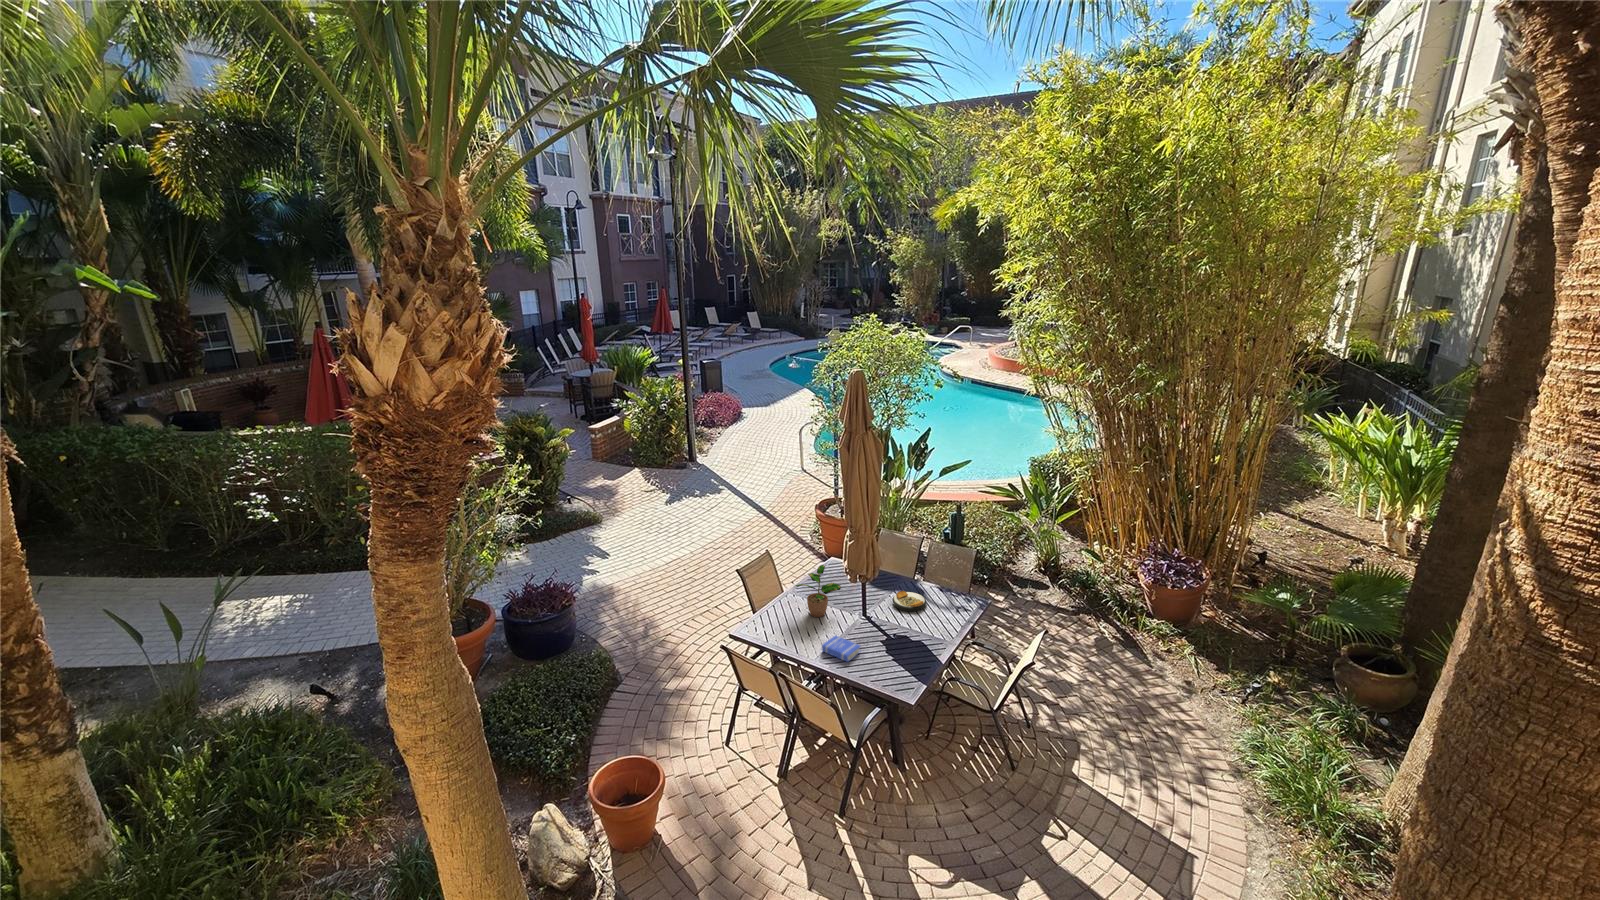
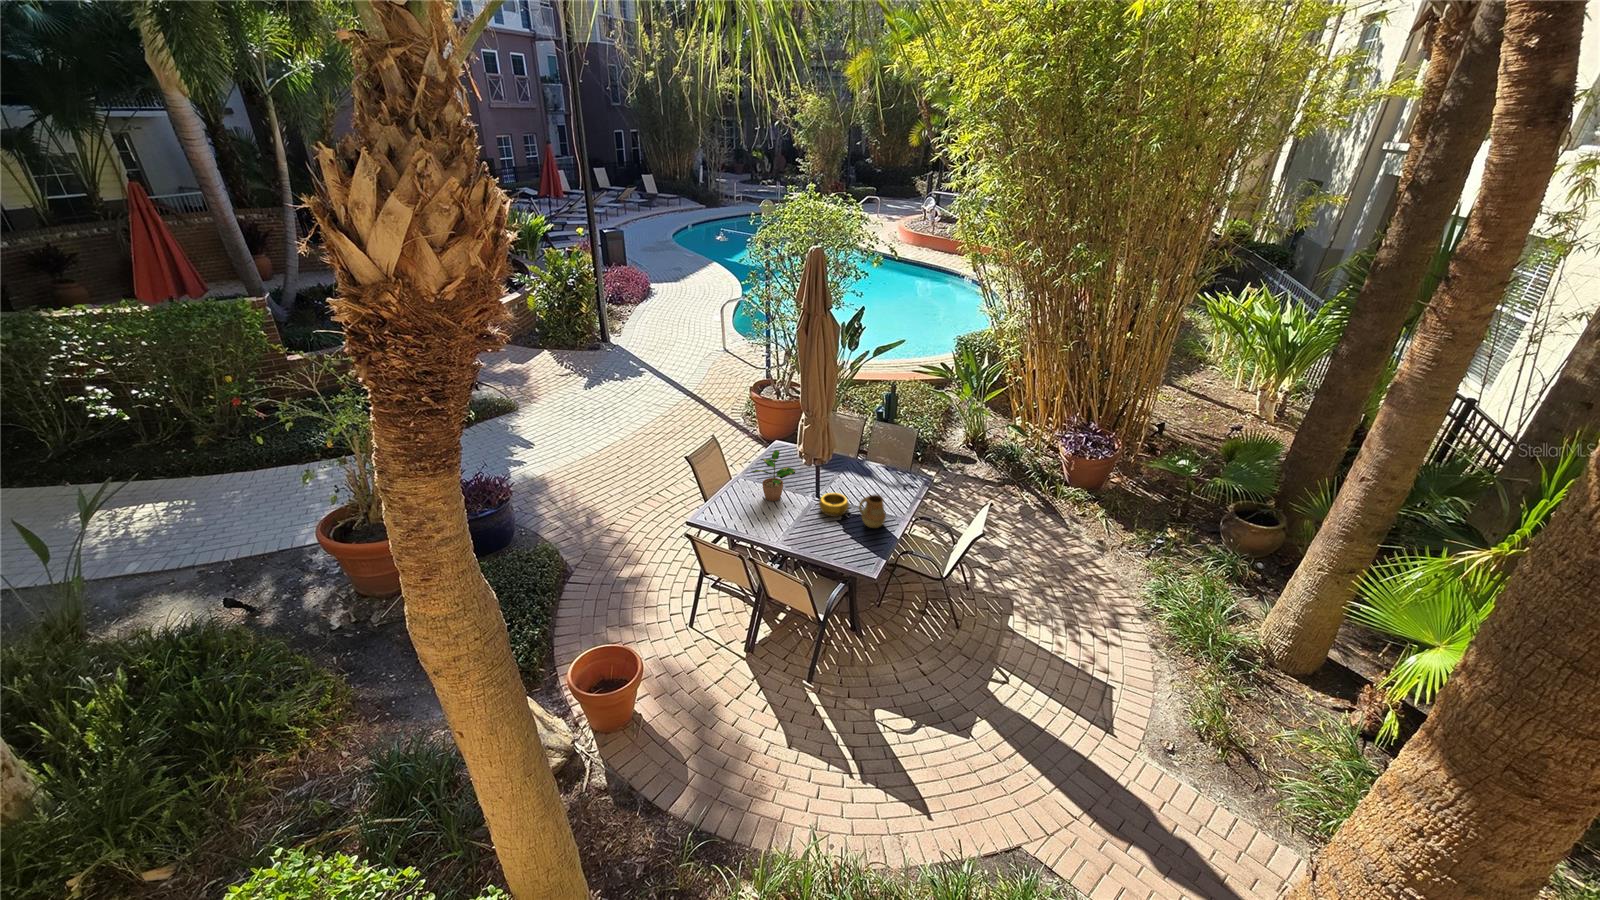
plate: present [892,591,926,611] -> none [844,472,877,491]
decorative bowl: none [862,611,894,636] -> present [819,493,849,517]
pitcher: none [900,614,929,650] -> present [859,495,886,528]
book: present [822,636,860,662] -> none [783,518,822,543]

